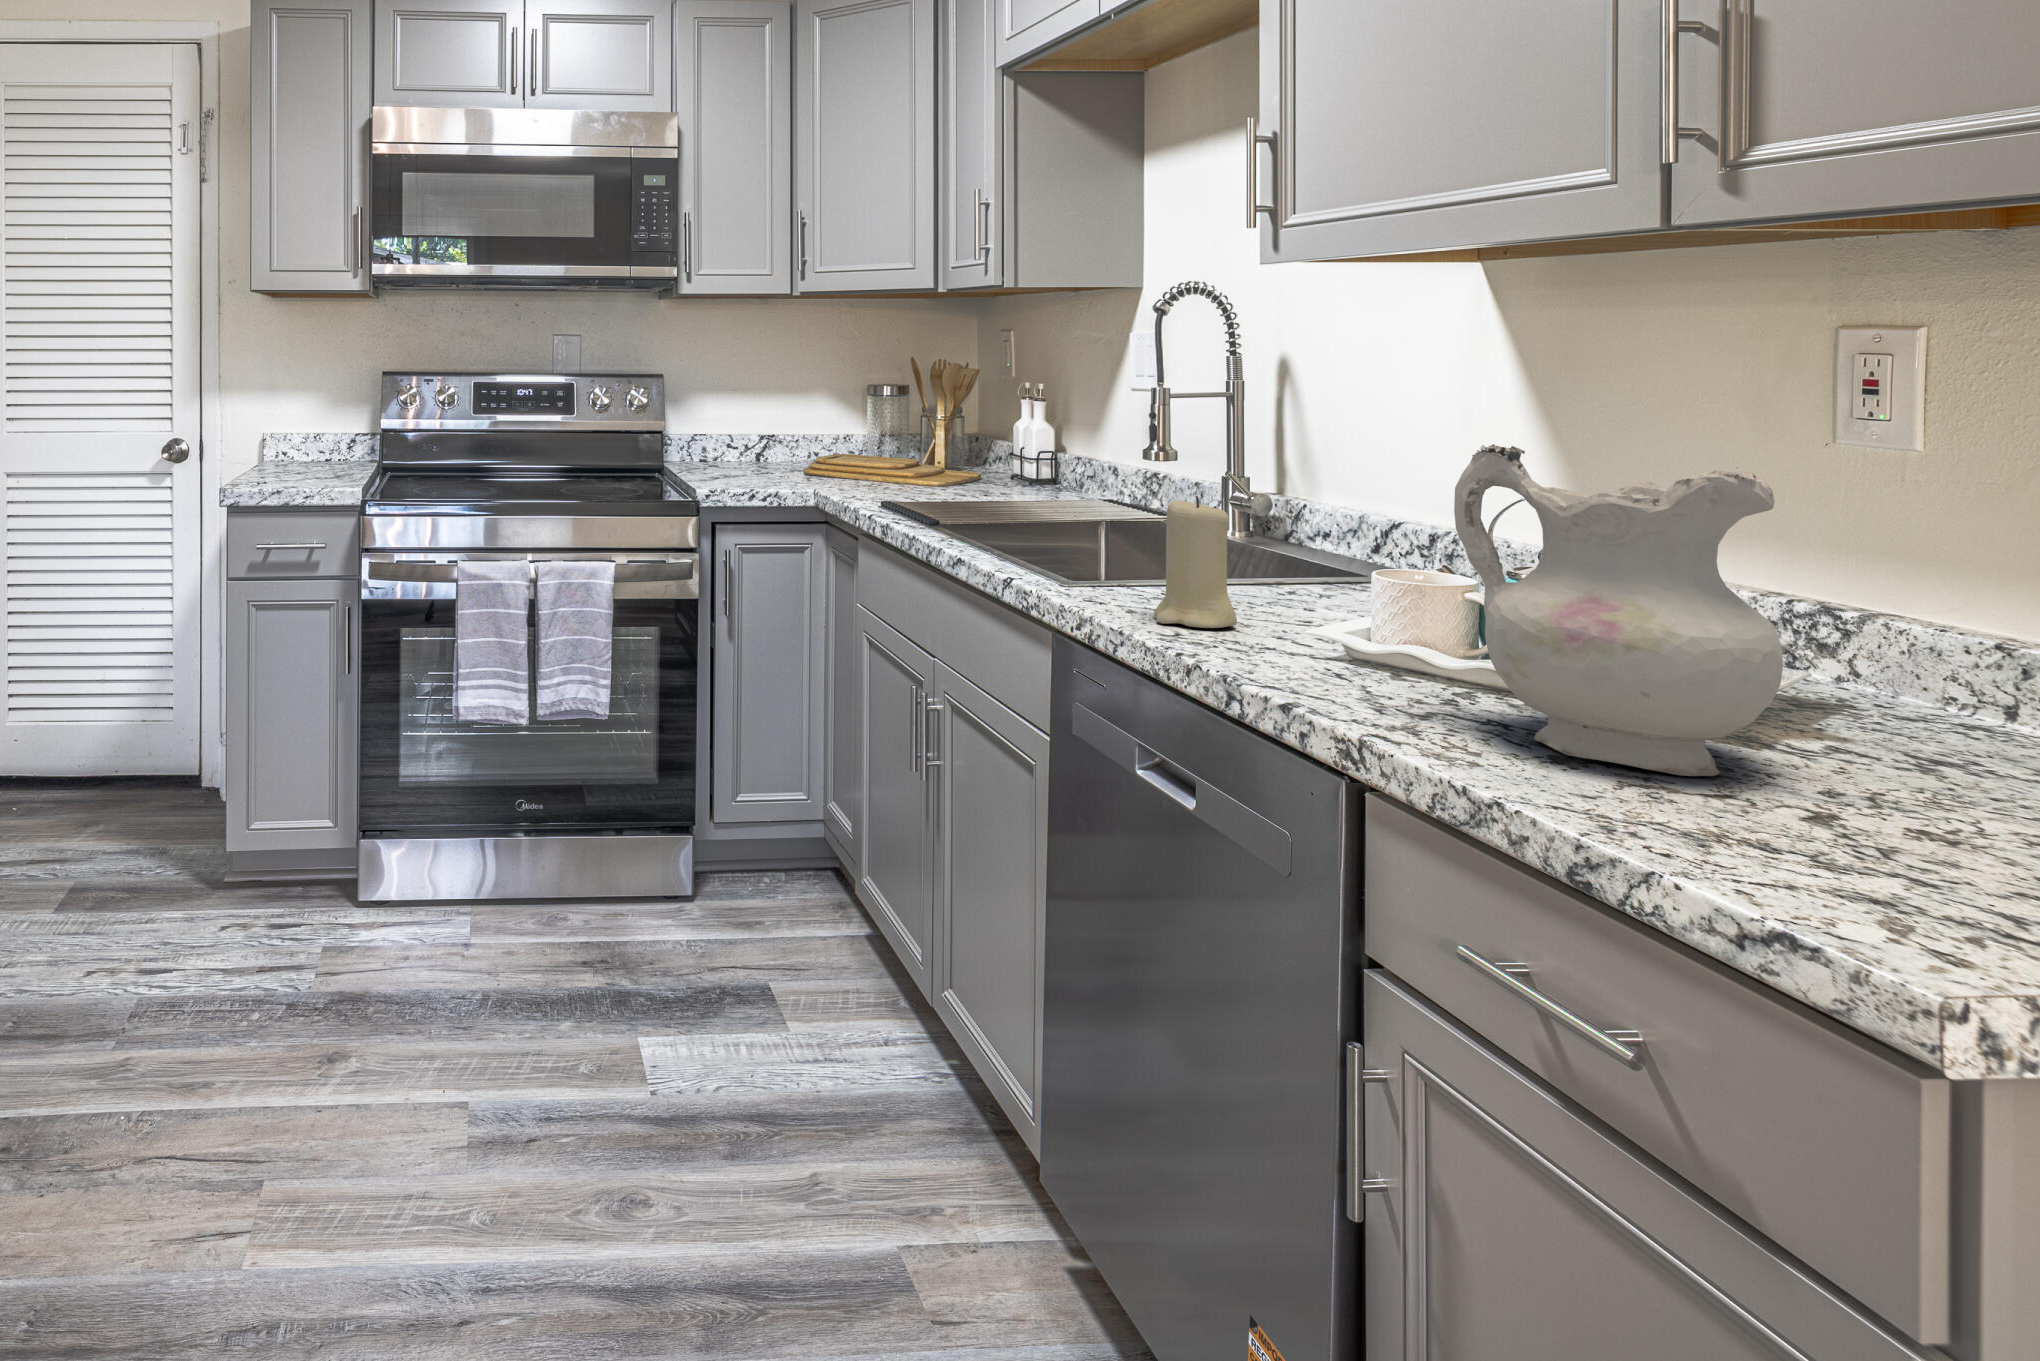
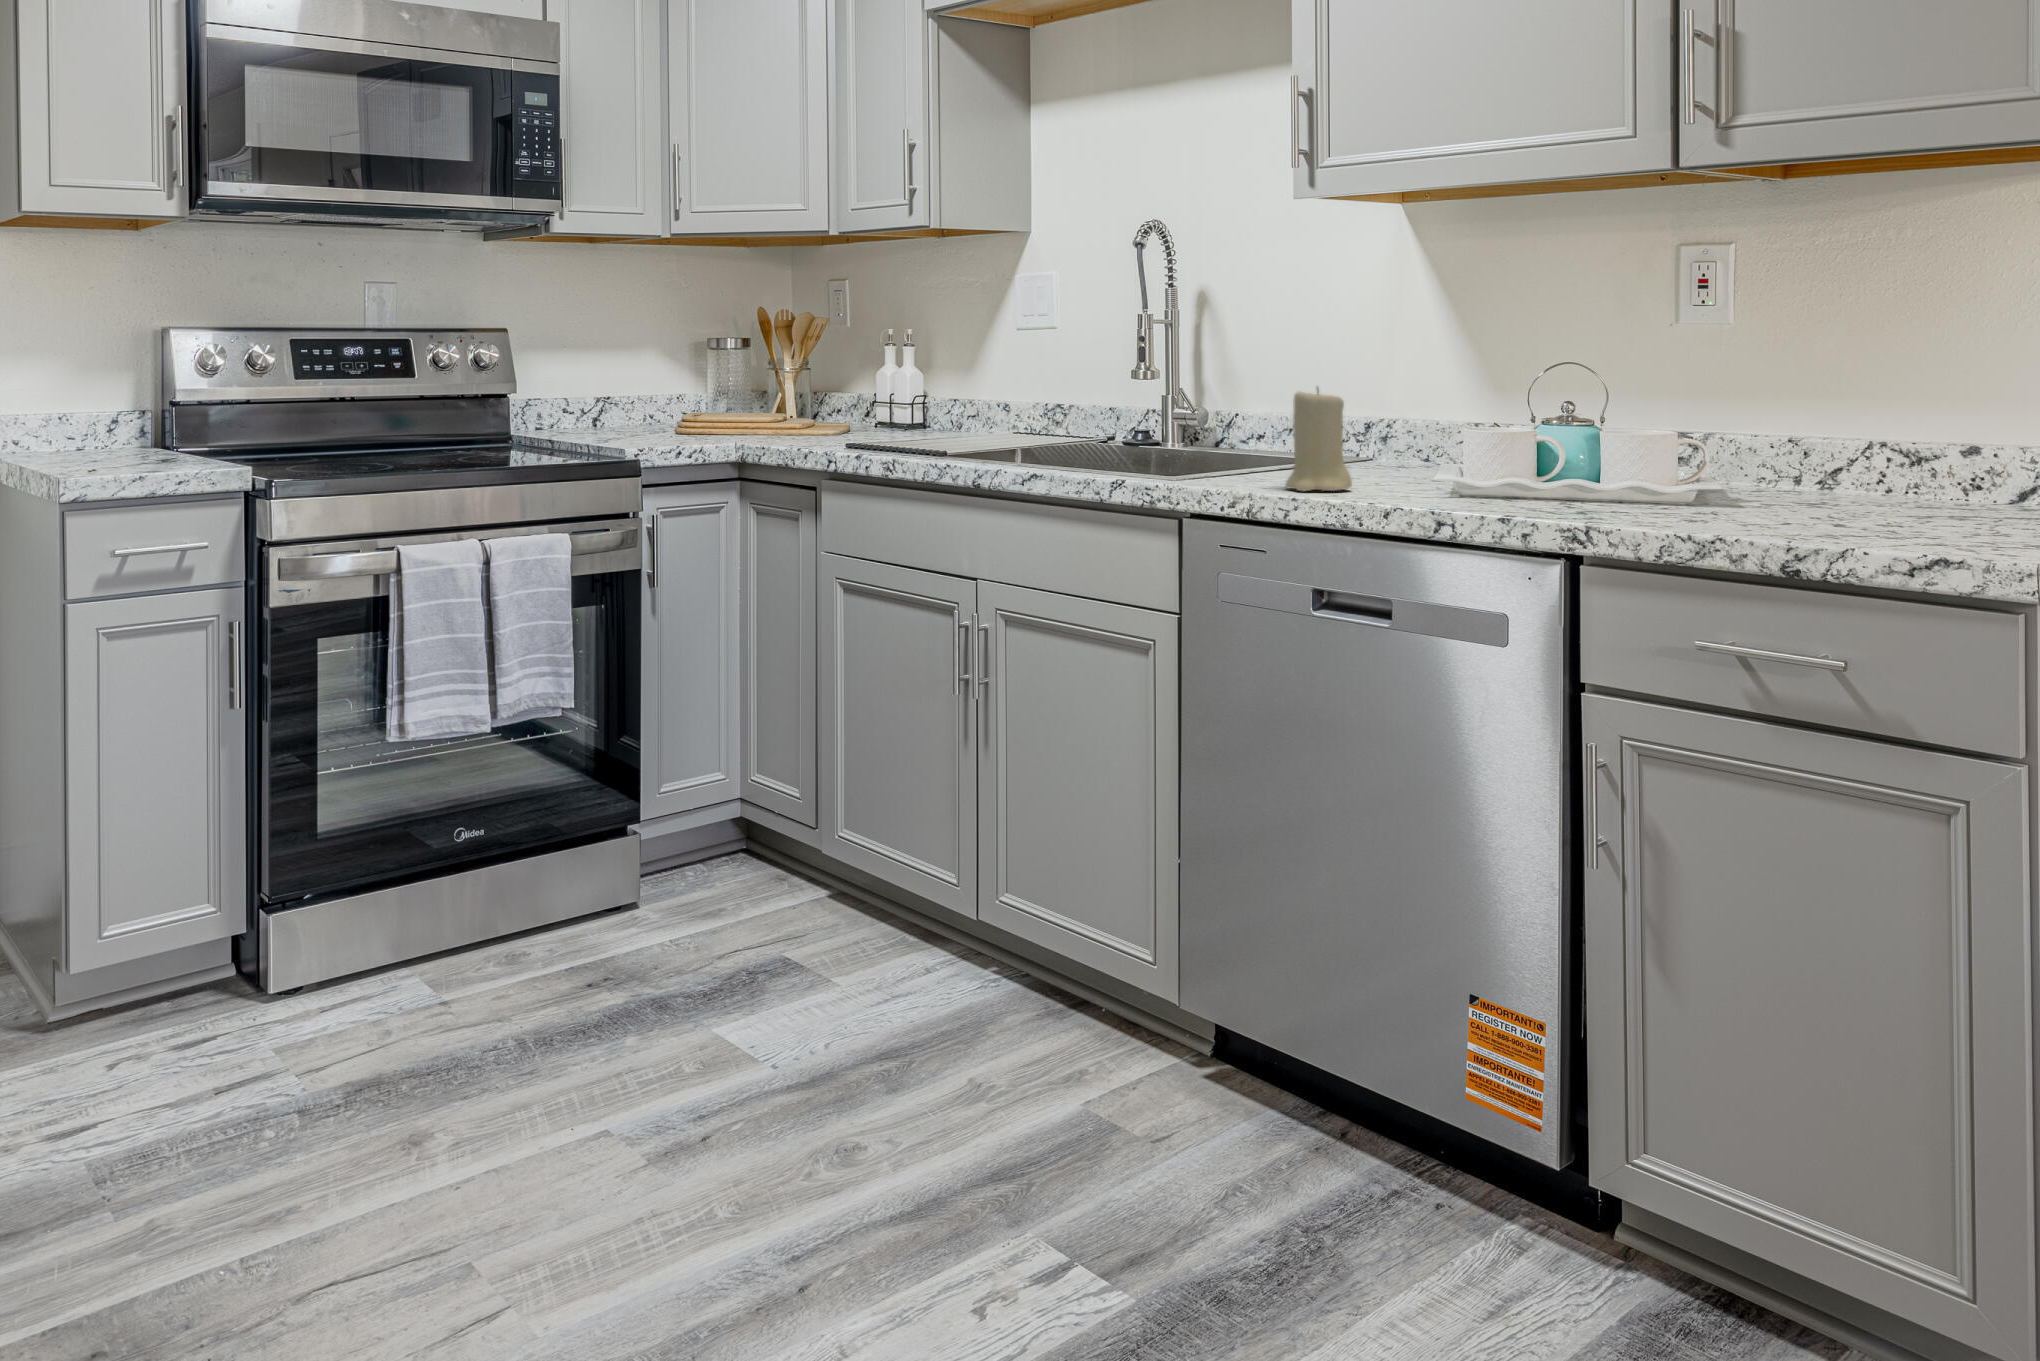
ceramic pitcher: present [1454,444,1783,776] -> none [1590,316,1794,520]

